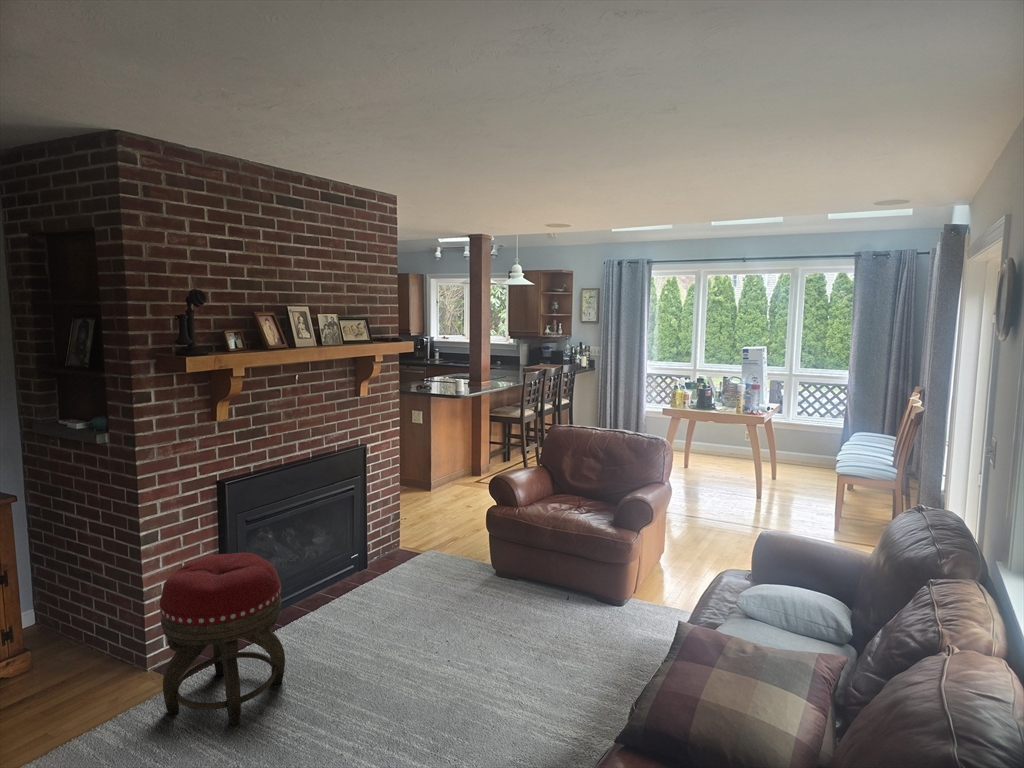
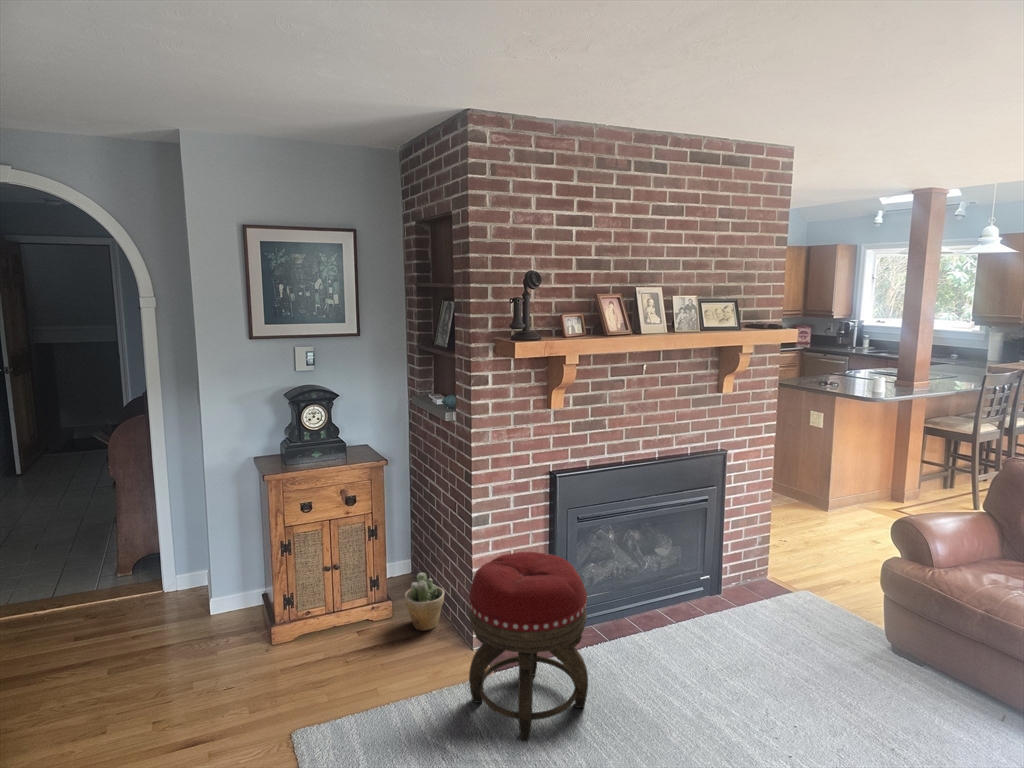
potted plant: none [49,614,101,676] -> present [405,573,444,630]

